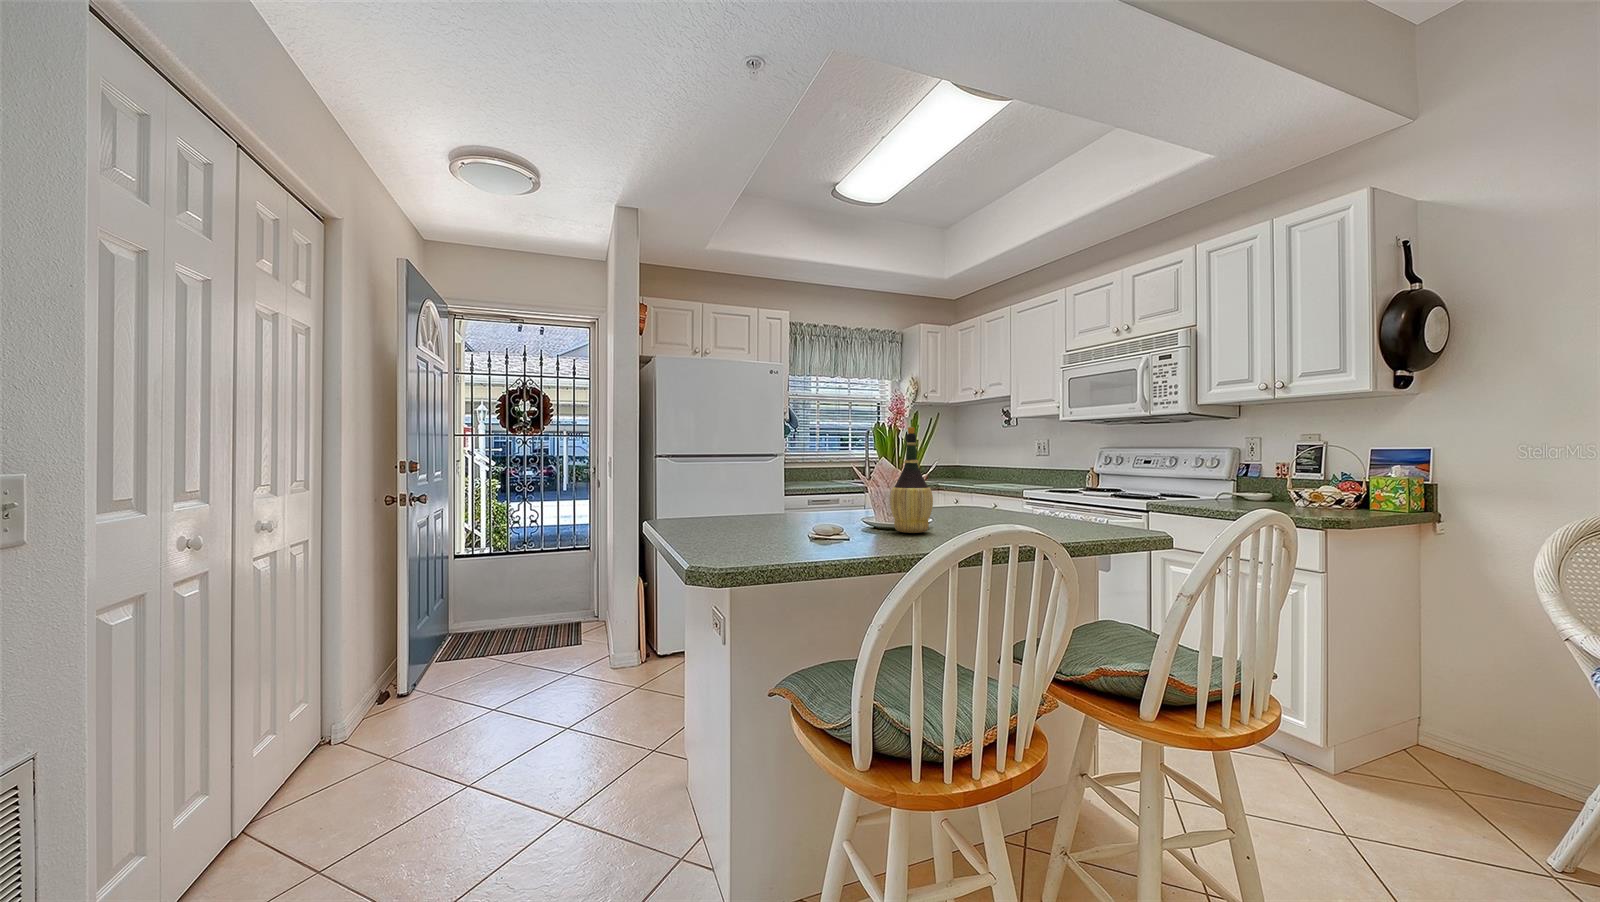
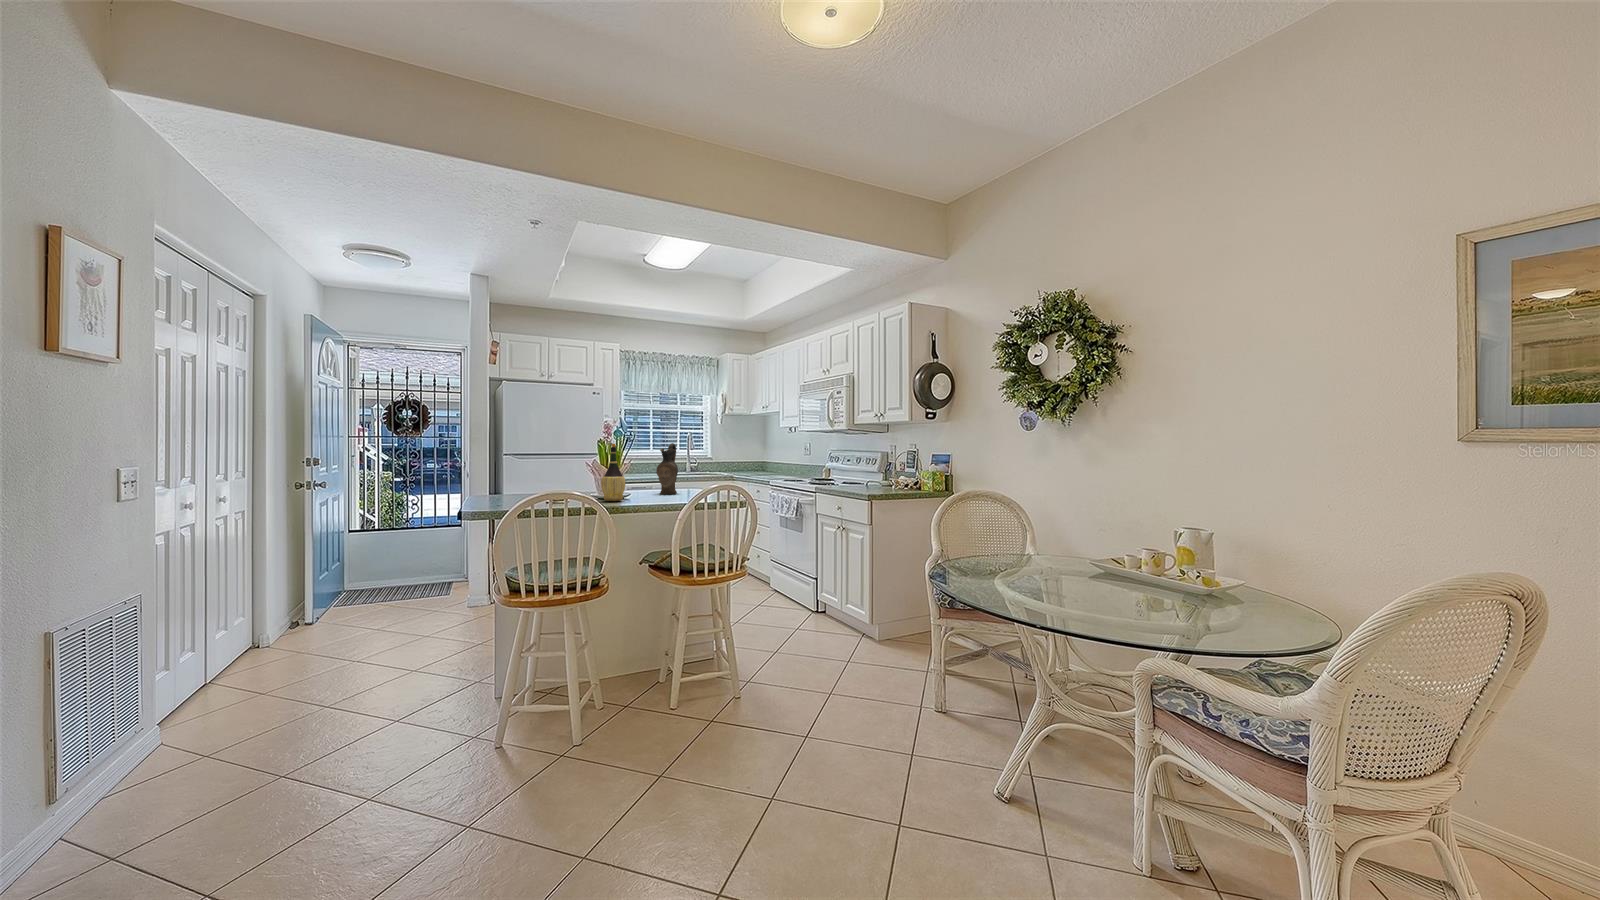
ceramic pitcher: none [942,431,978,517] -> present [656,443,678,494]

